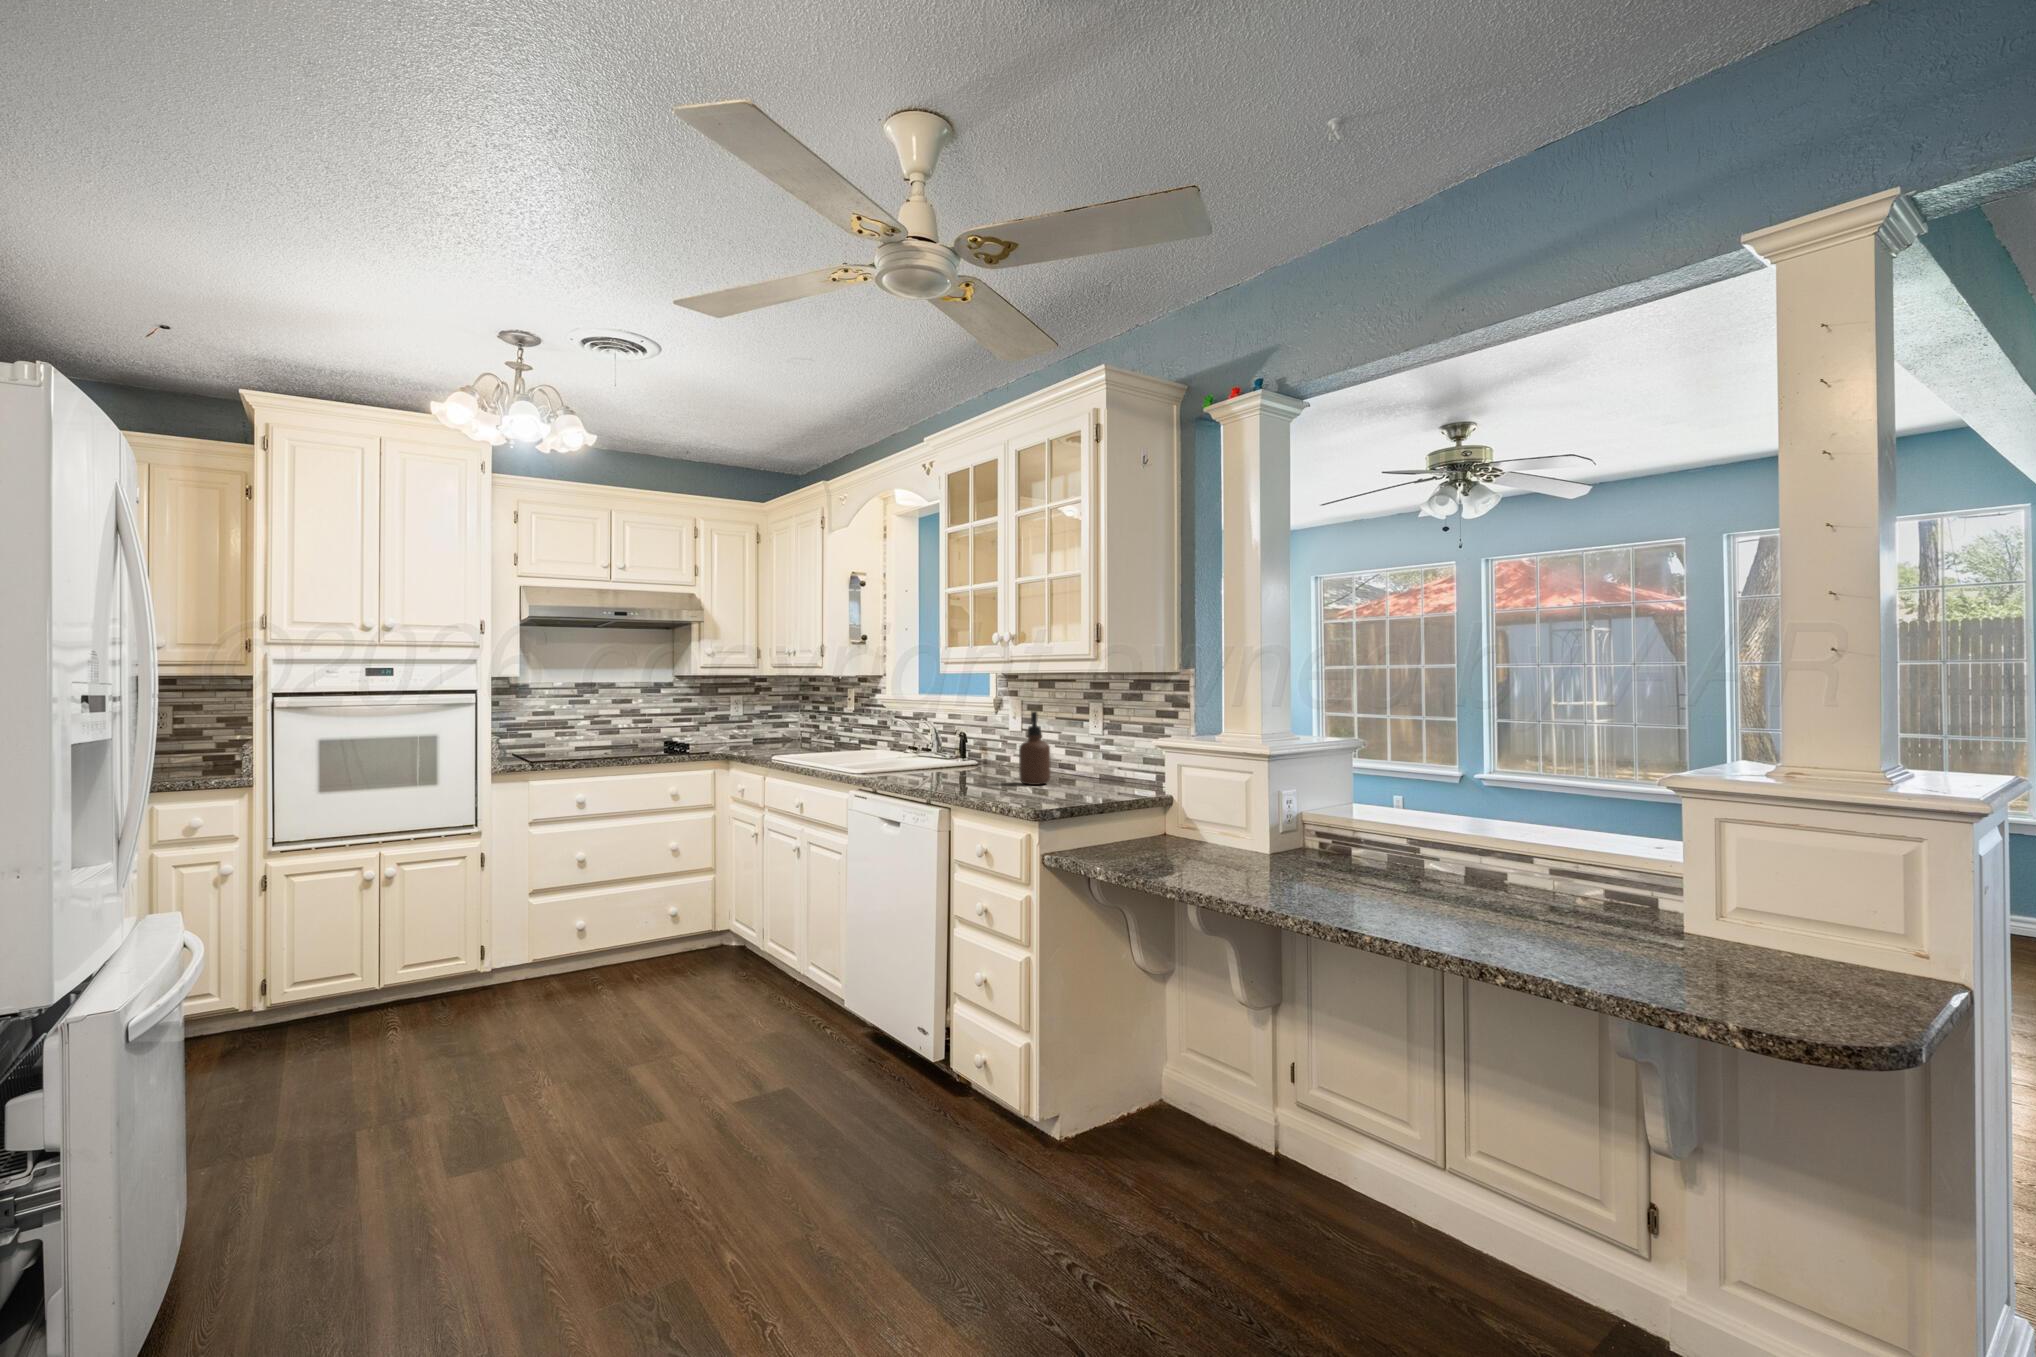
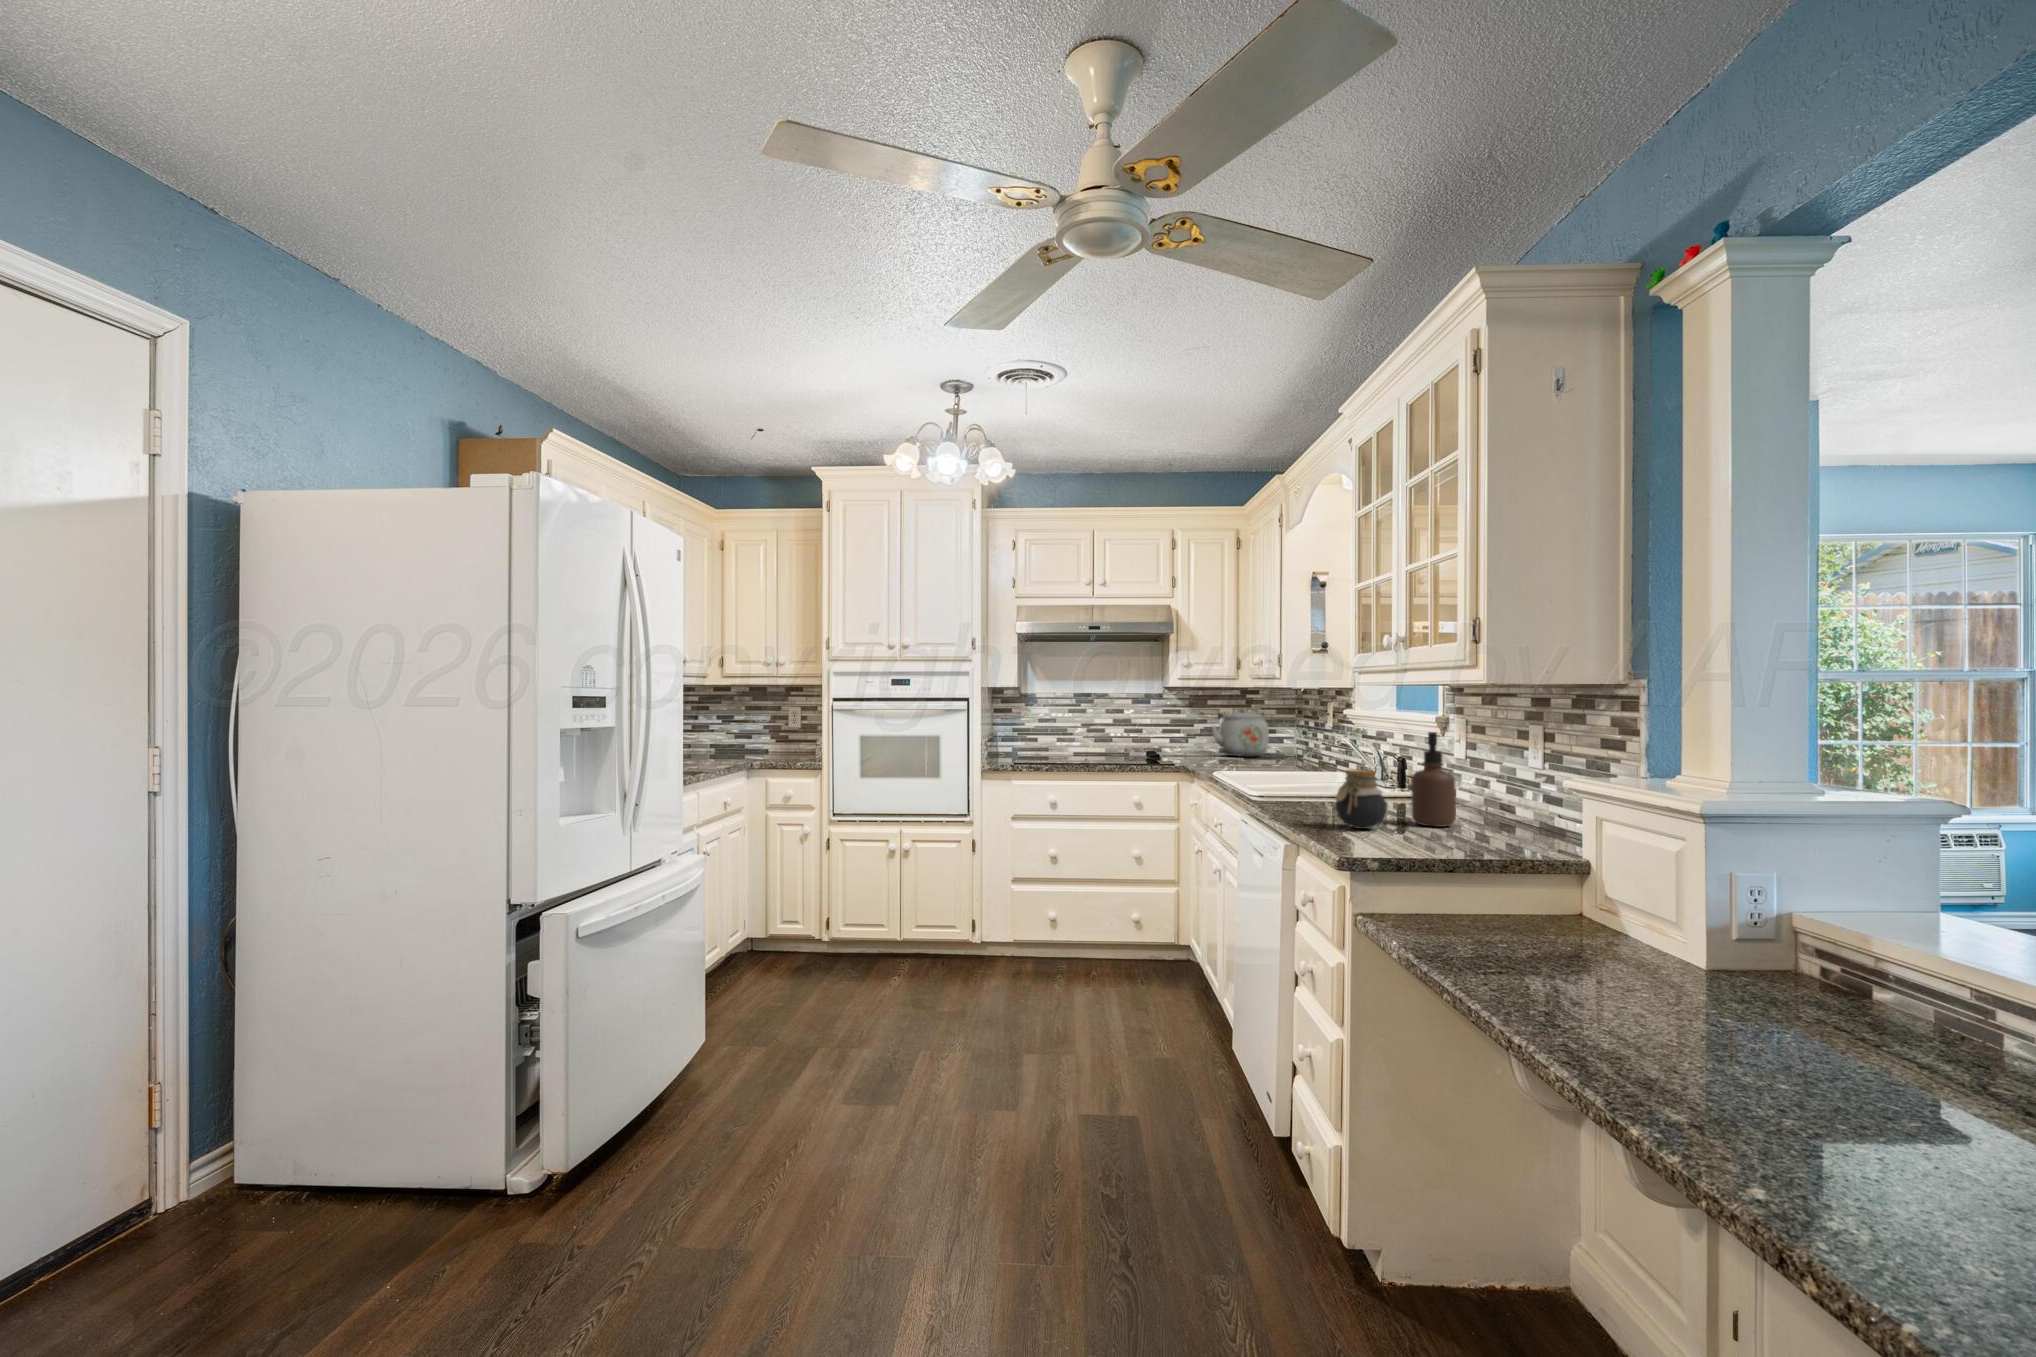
kettle: none [724,696,780,742] -> present [1212,709,1269,757]
jar: none [979,744,1017,791] -> present [1336,770,1387,829]

